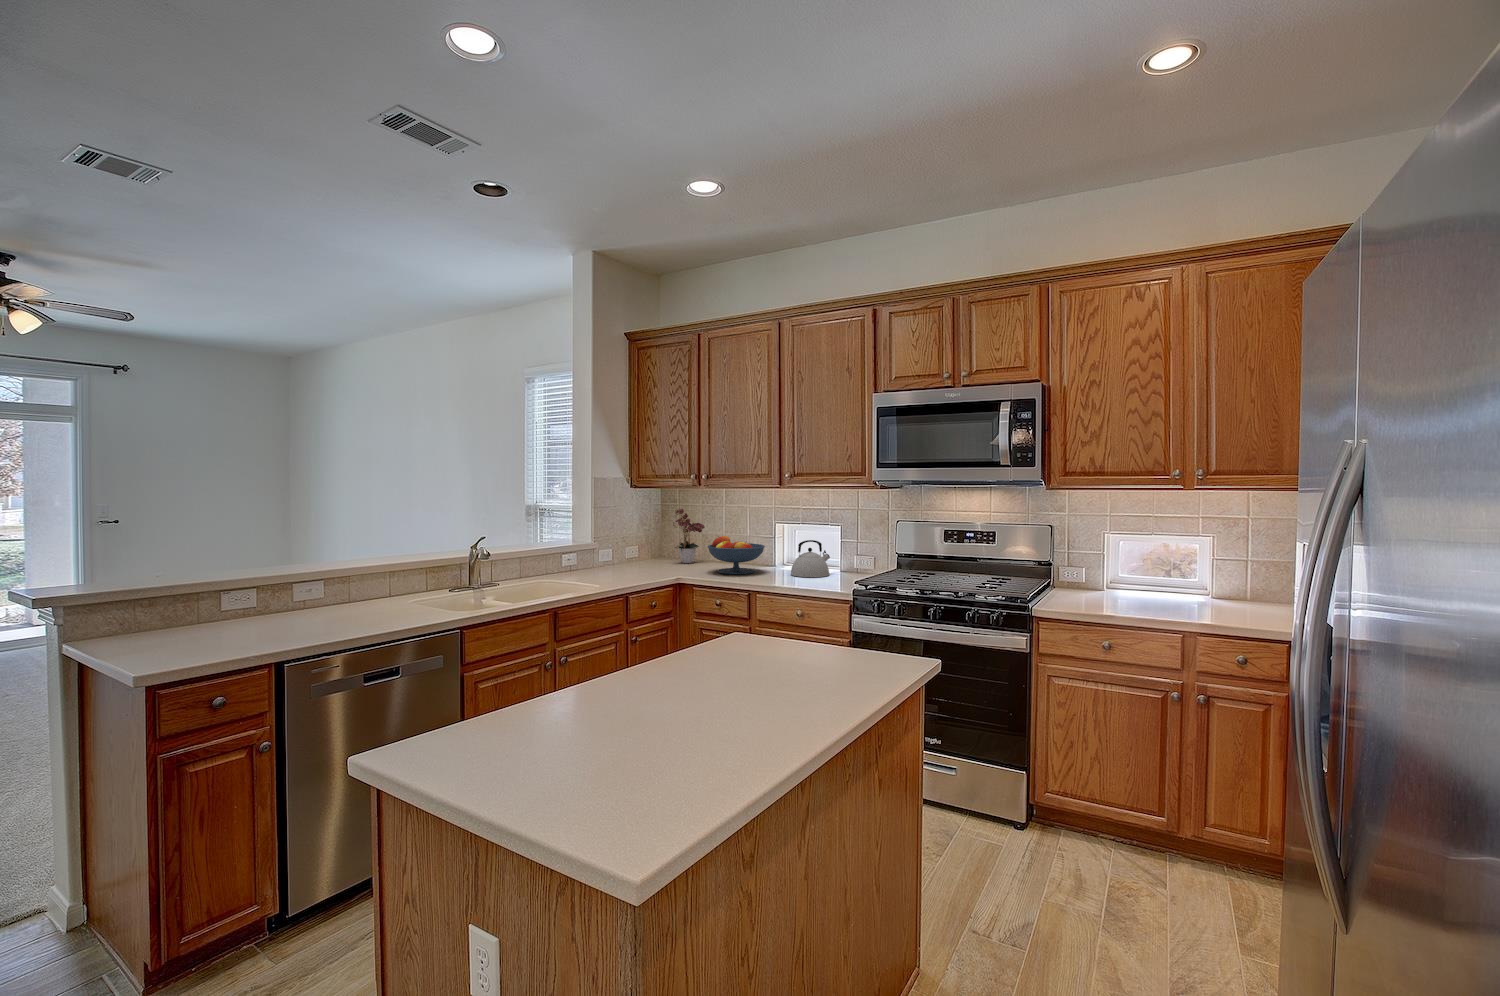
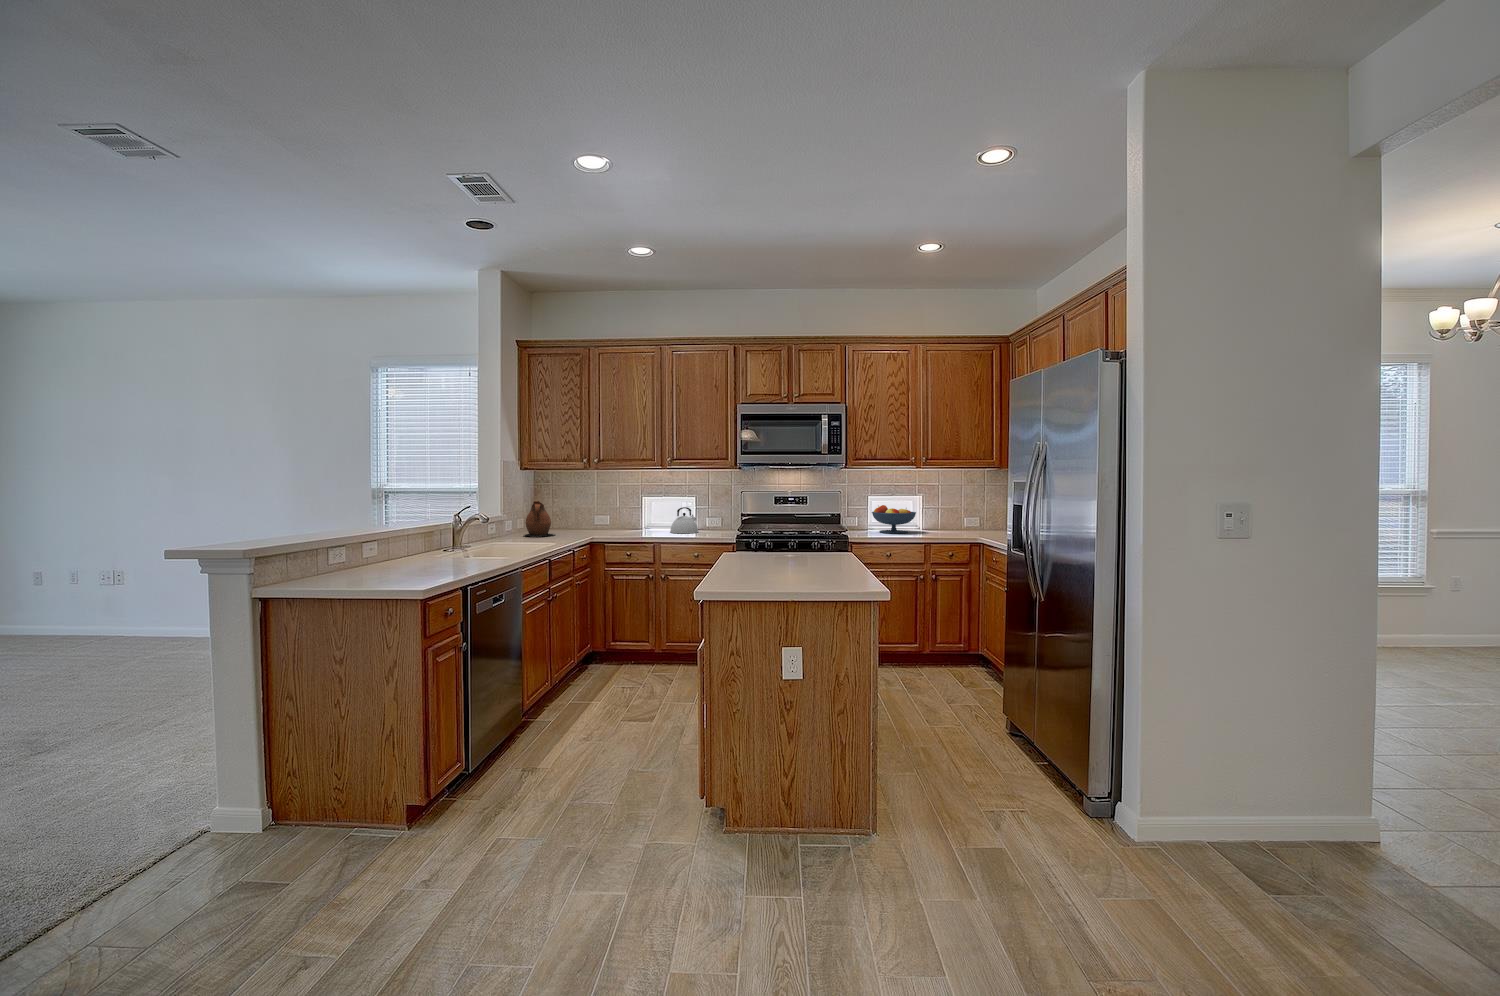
flower arrangement: present [673,509,705,563] -> none [559,485,585,531]
ceramic pitcher: none [612,526,652,570] -> present [525,501,555,536]
fruit bowl: present [708,536,765,574] -> present [872,505,916,533]

